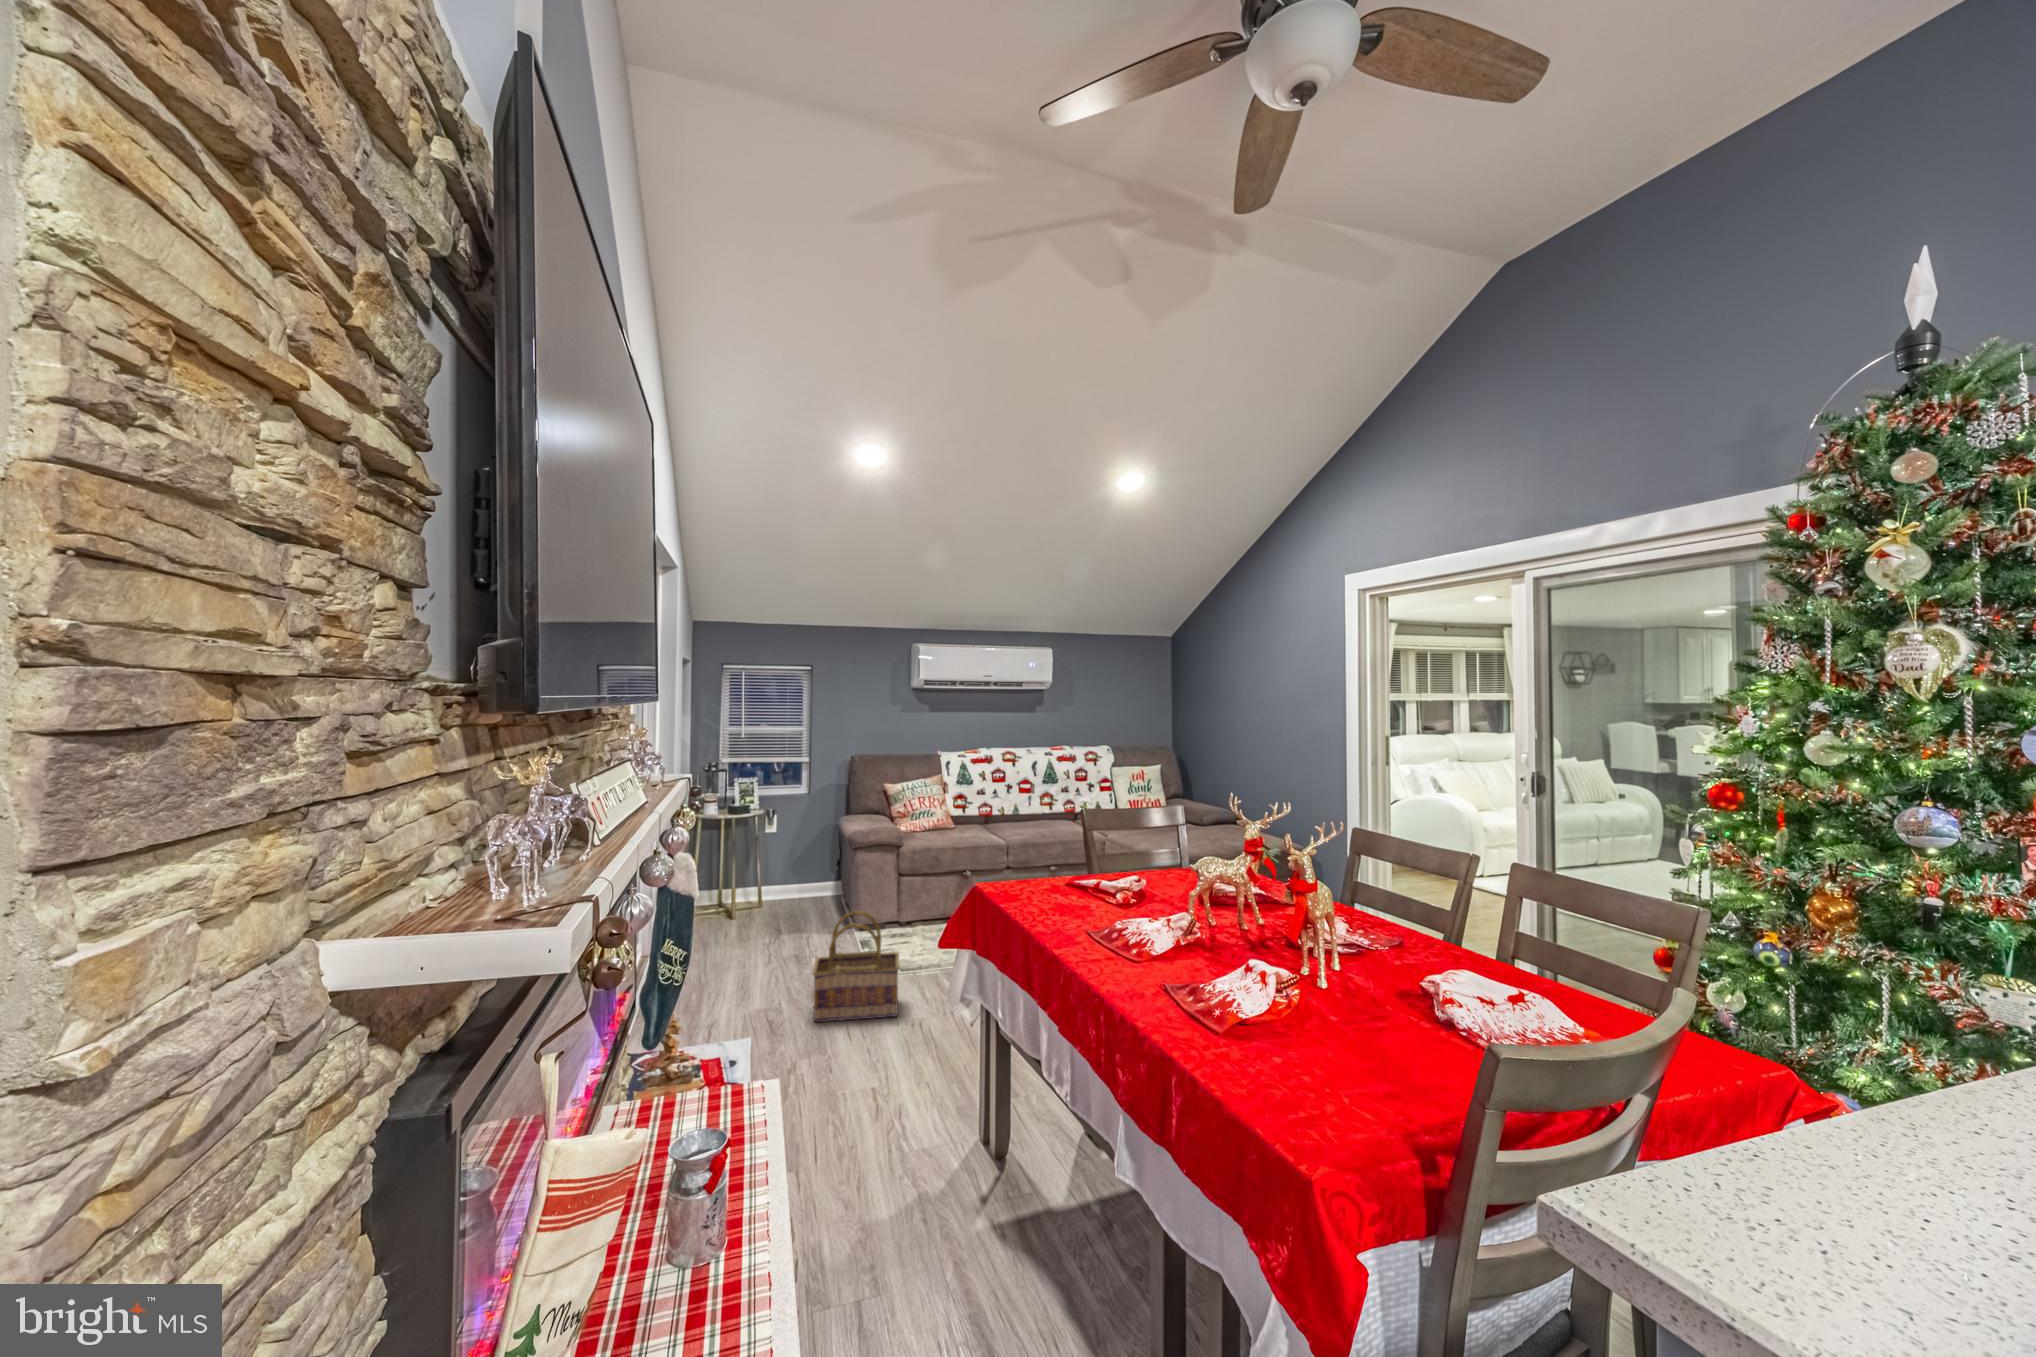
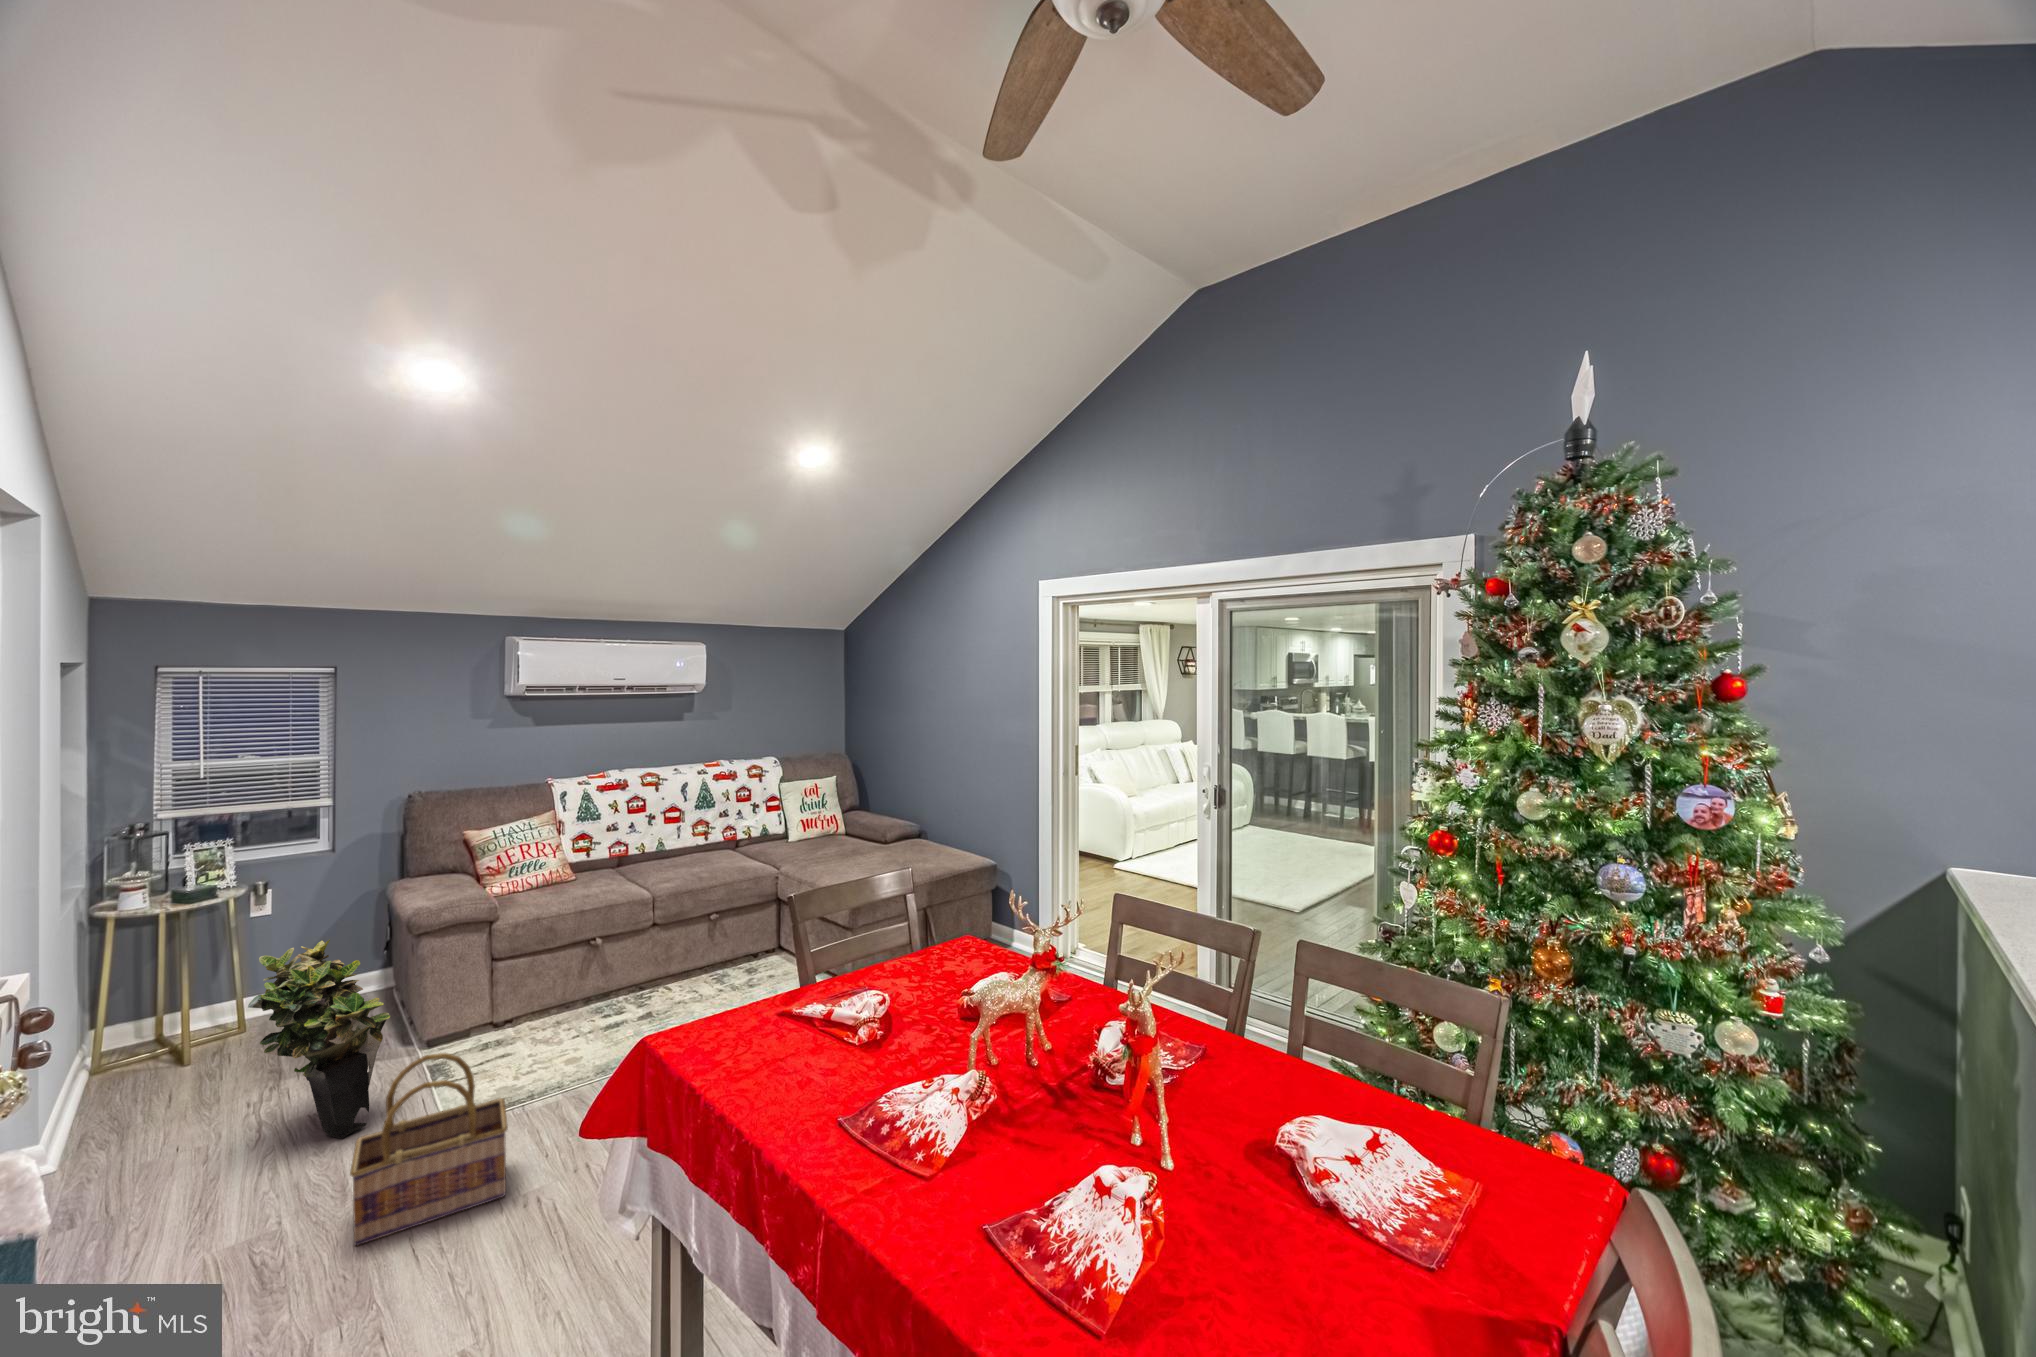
potted plant: none [763,837,837,969] -> present [248,940,390,1138]

